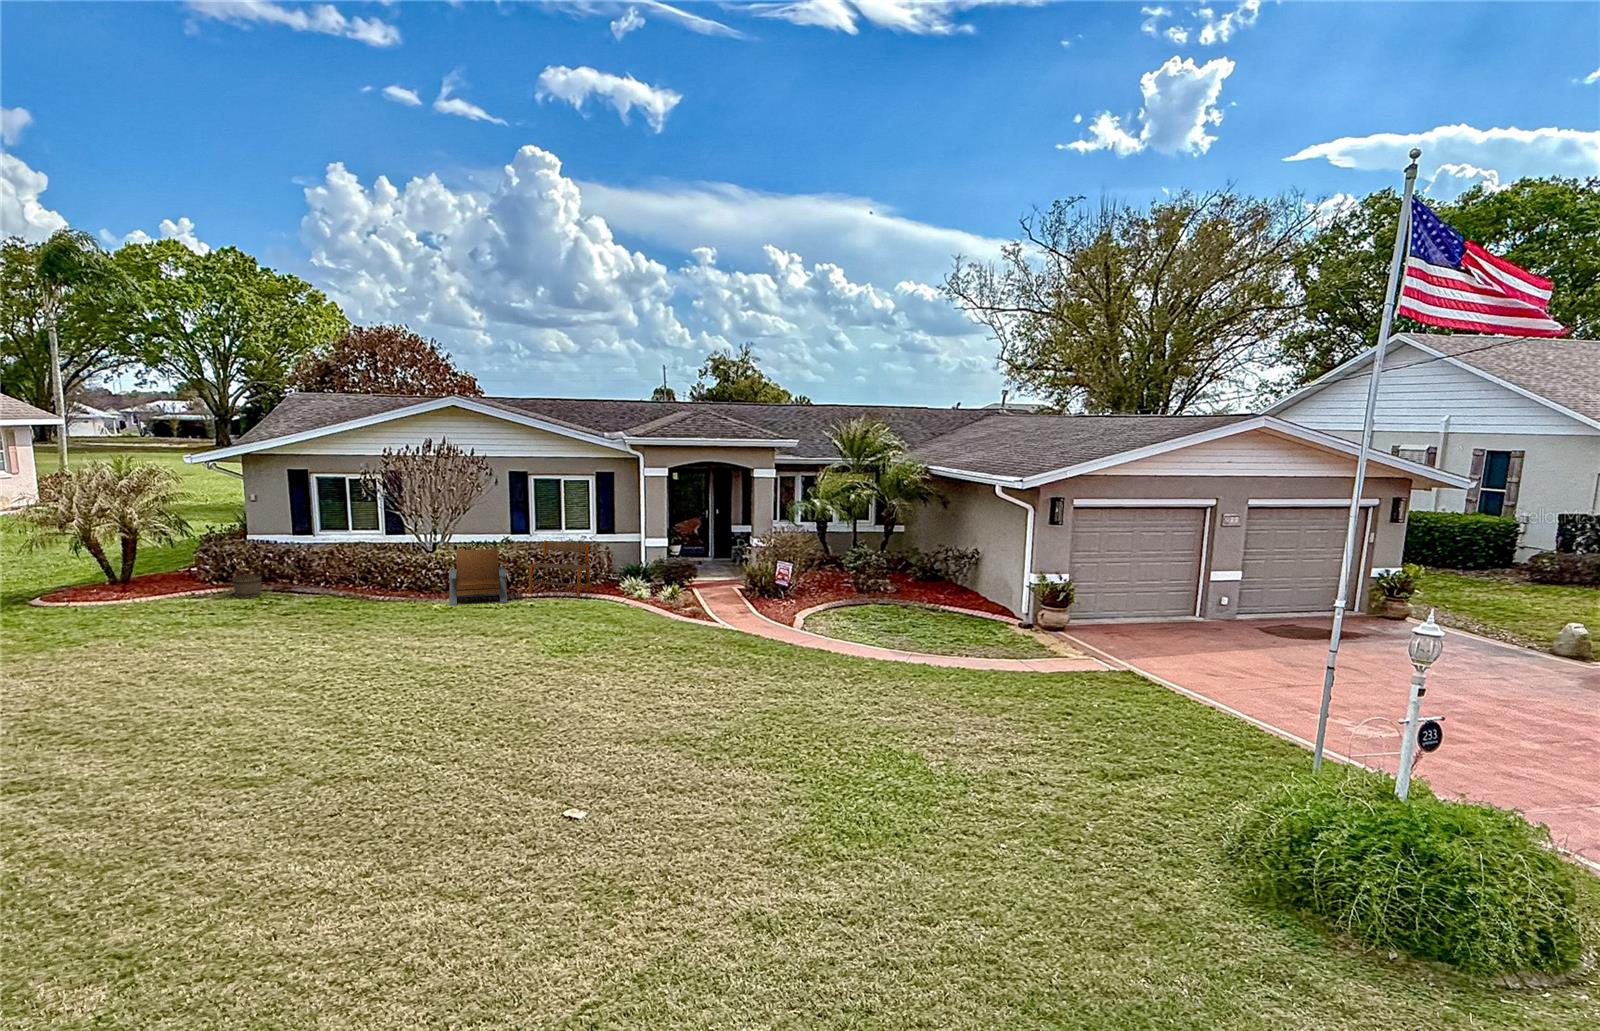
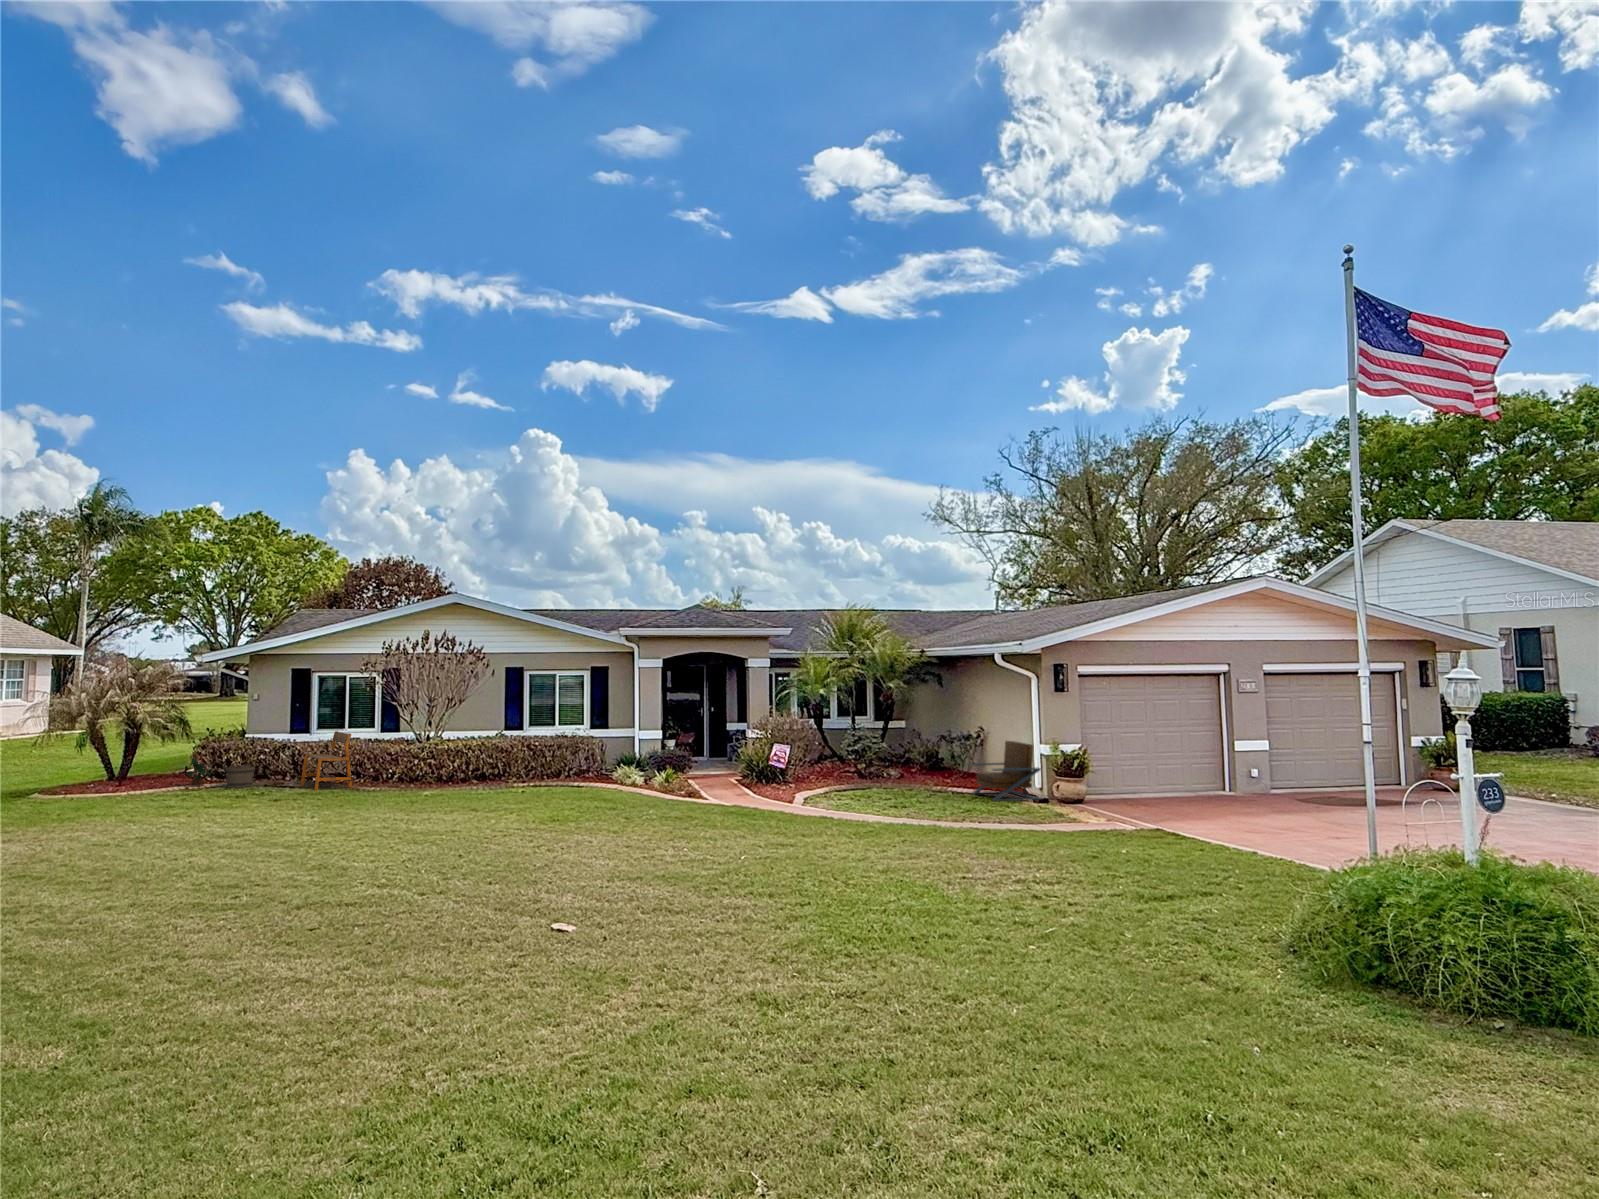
bench: present [529,540,592,598] -> present [301,731,352,791]
lounge chair: present [449,549,507,606] -> present [973,741,1041,801]
potted plant: none [189,566,218,595] -> present [187,758,210,787]

